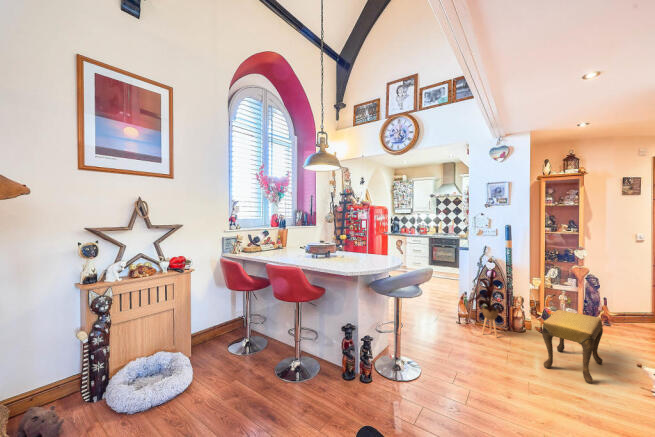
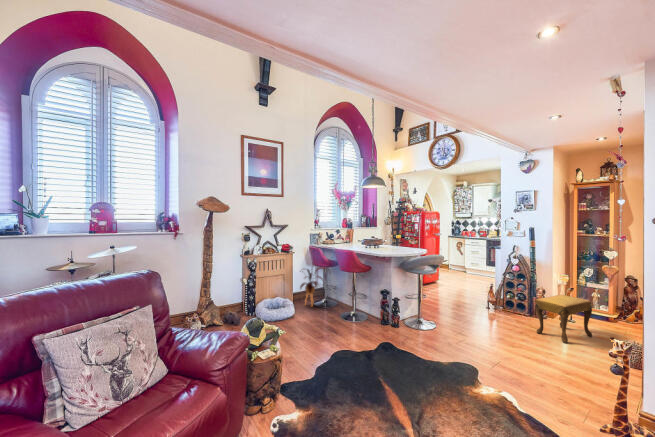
house plant: present [469,270,501,337] -> present [300,267,325,305]

